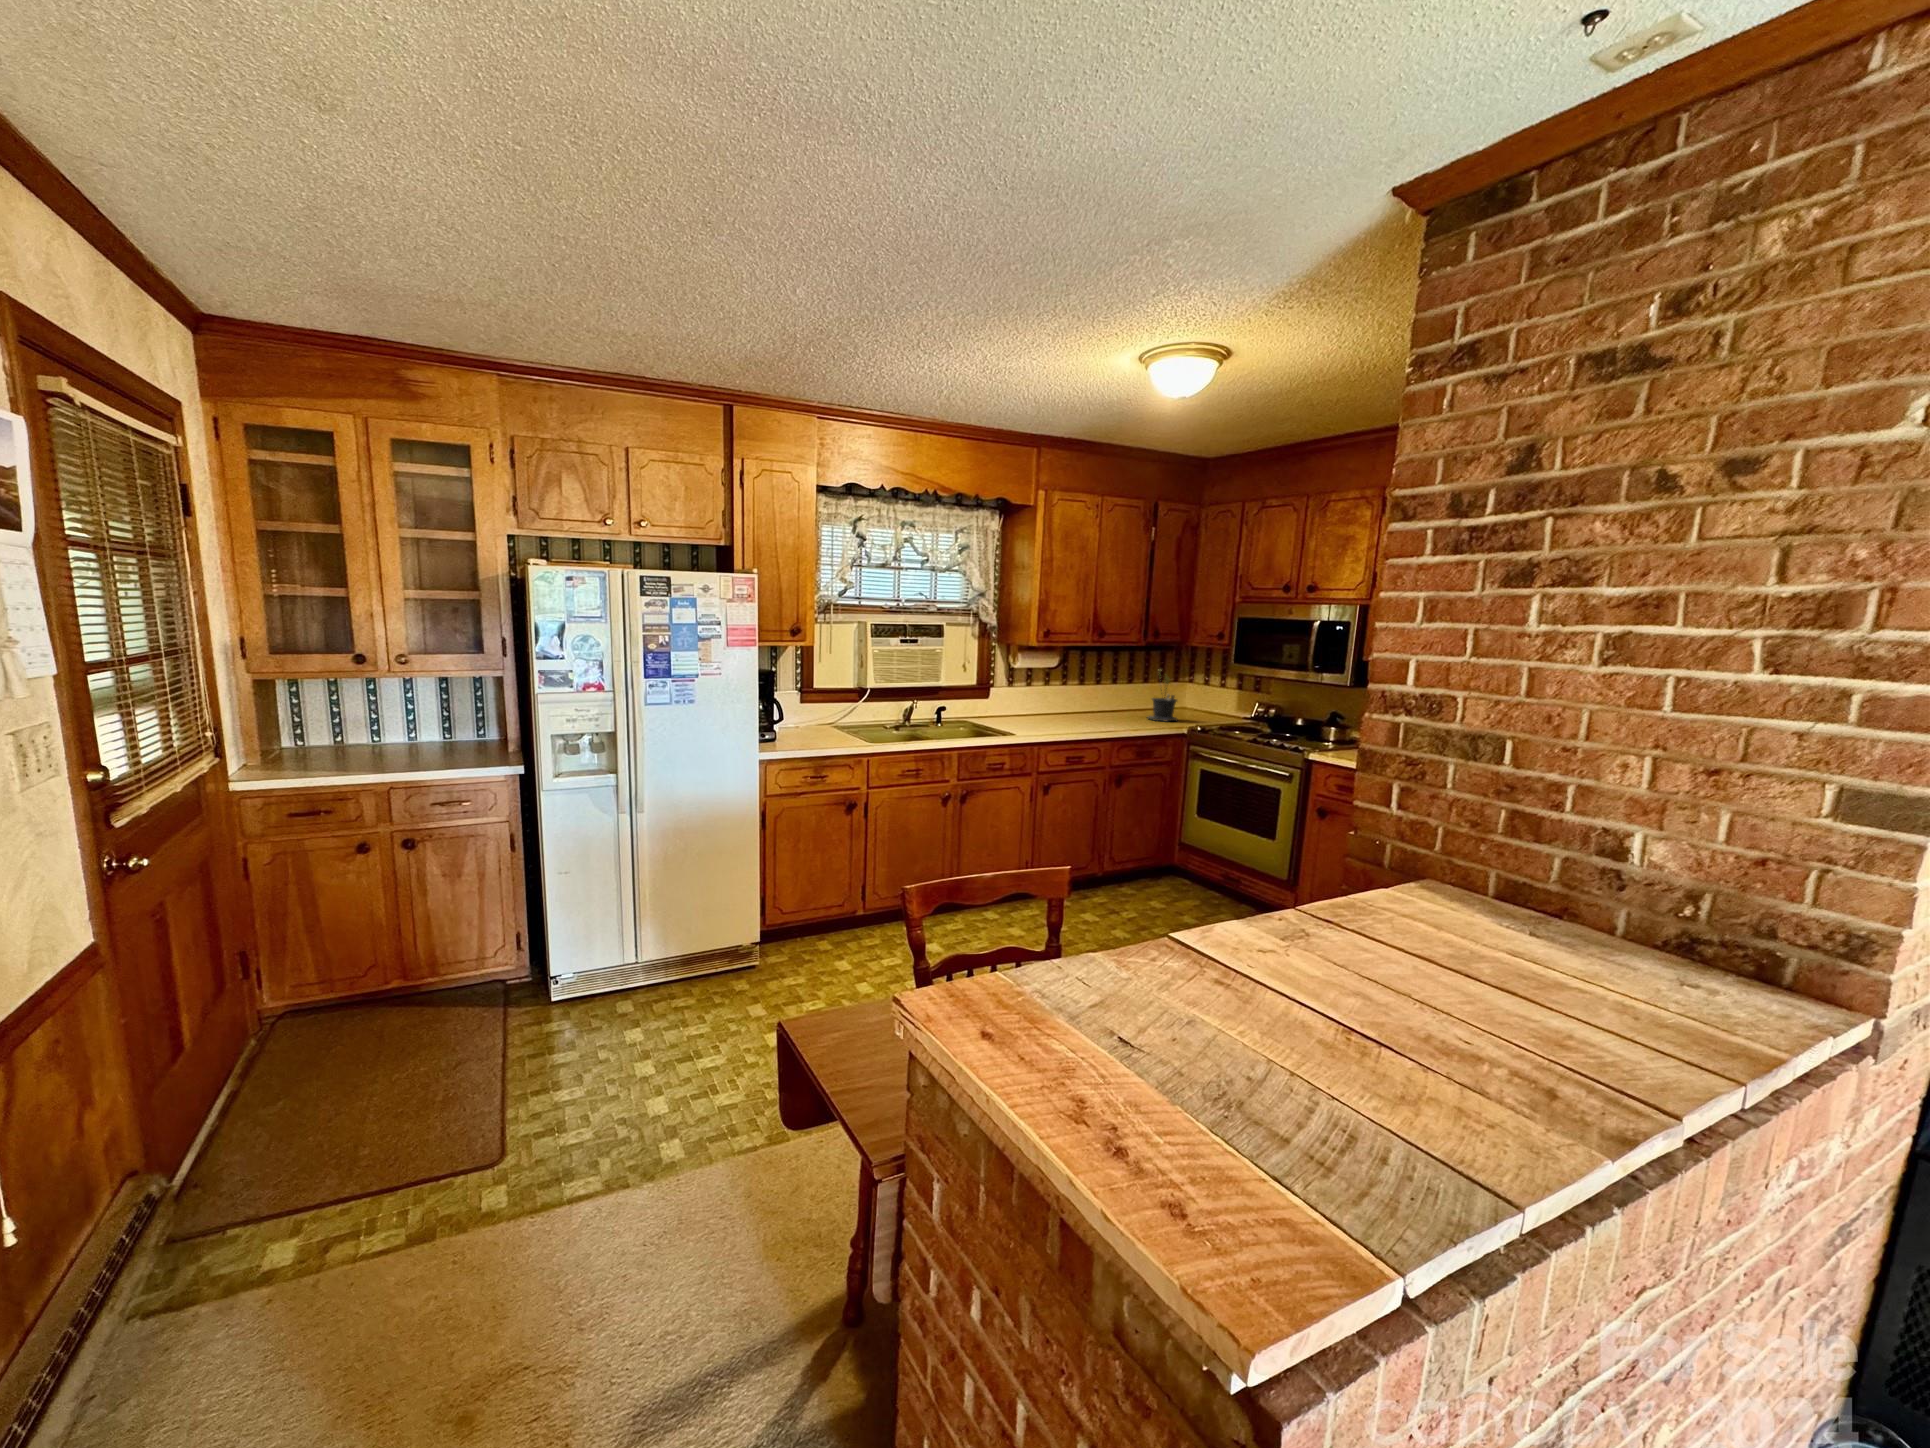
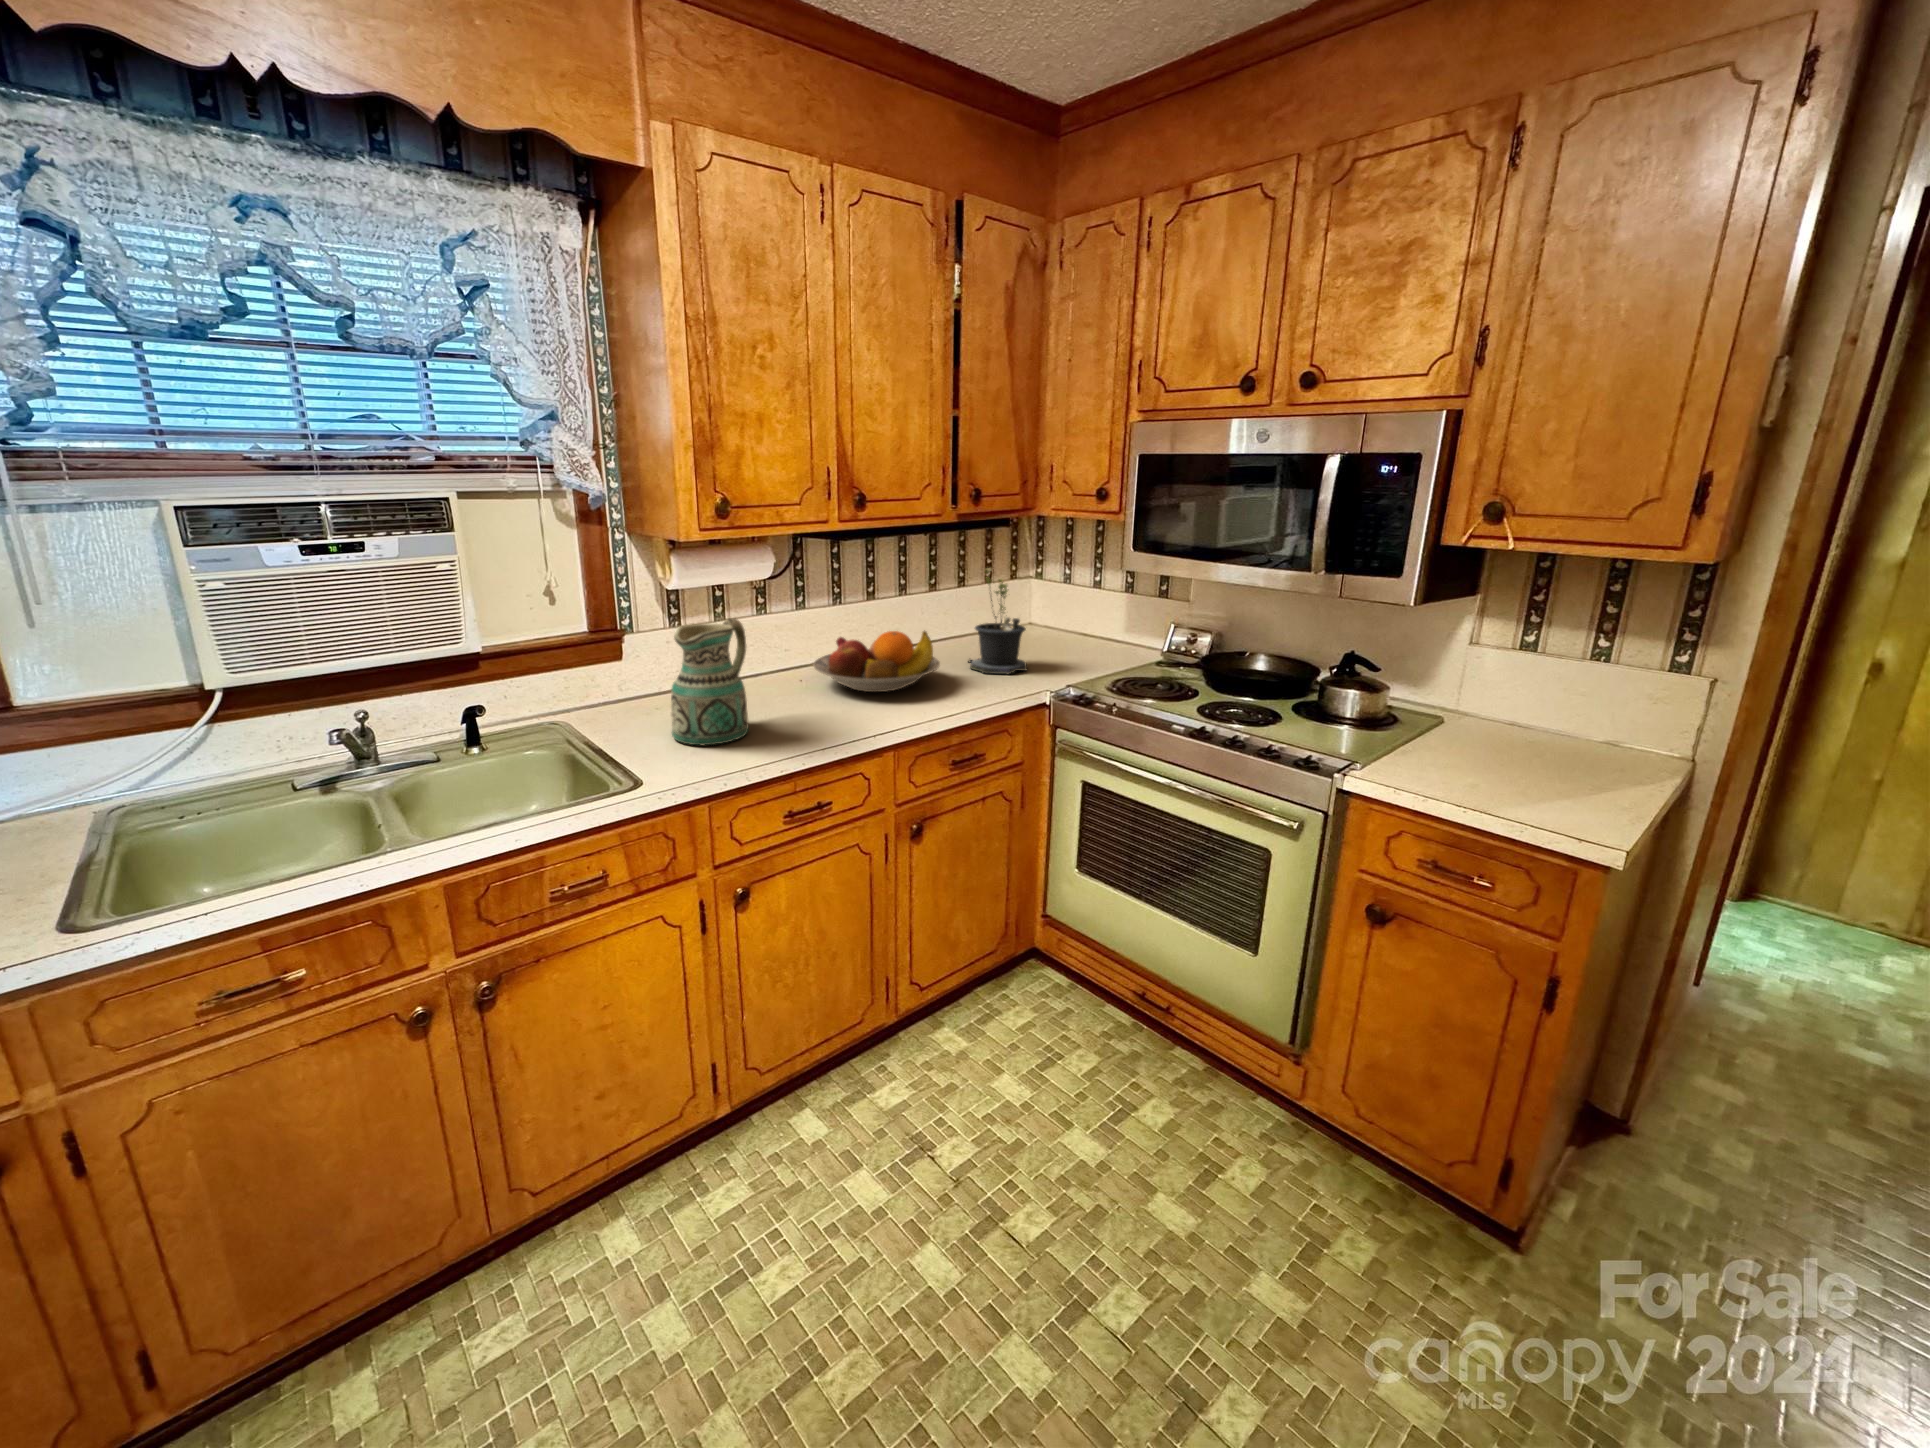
ceramic pitcher: none [1017,679,1049,728] -> present [671,618,749,745]
fruit bowl: none [1071,695,1133,722] -> present [813,631,940,692]

